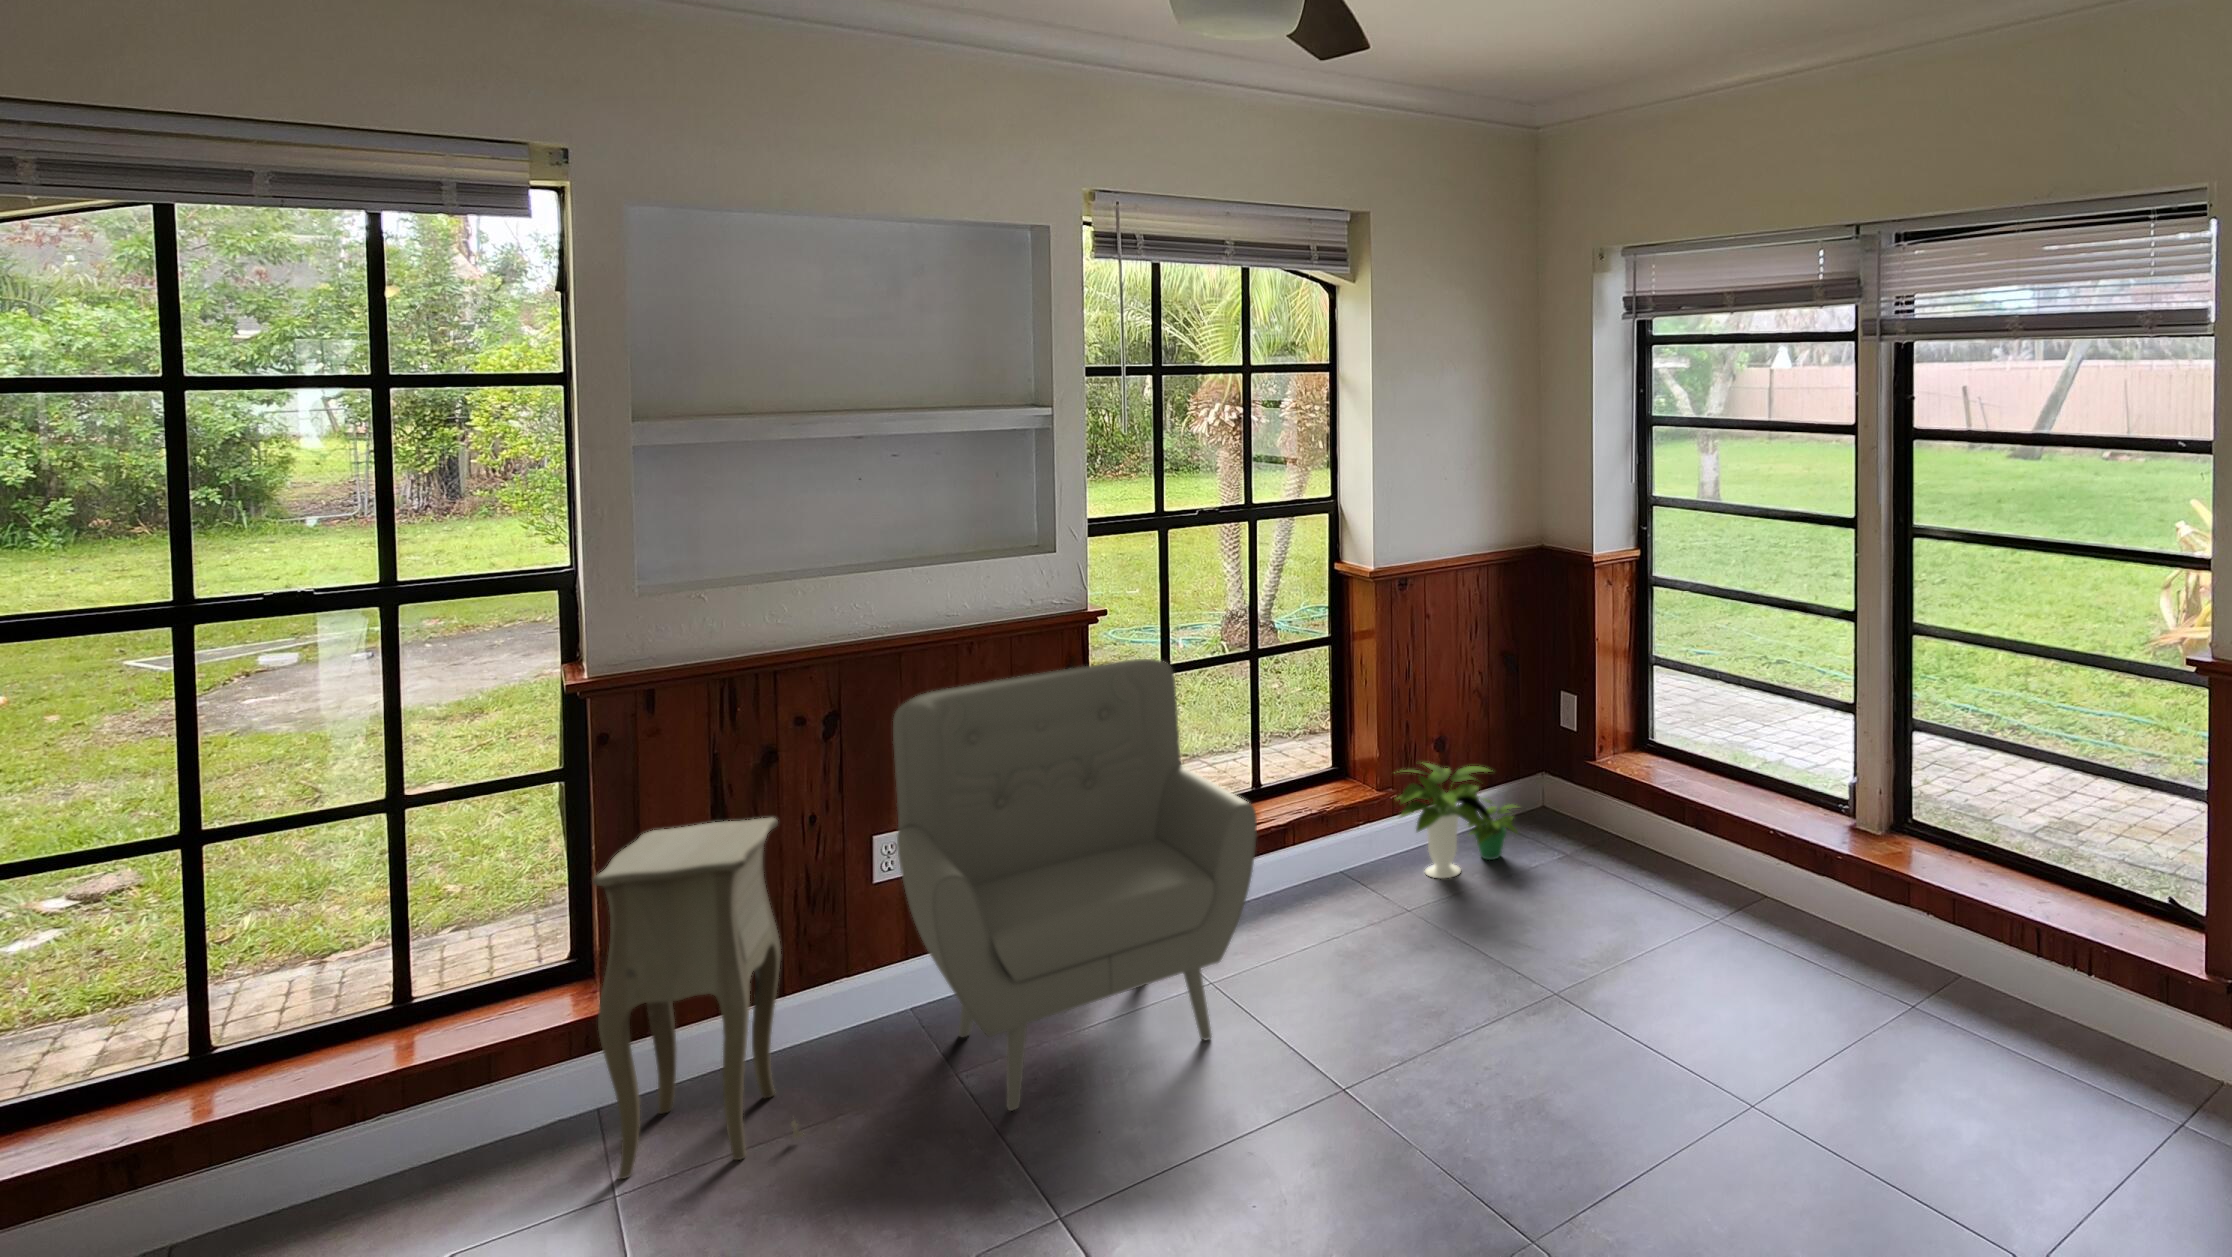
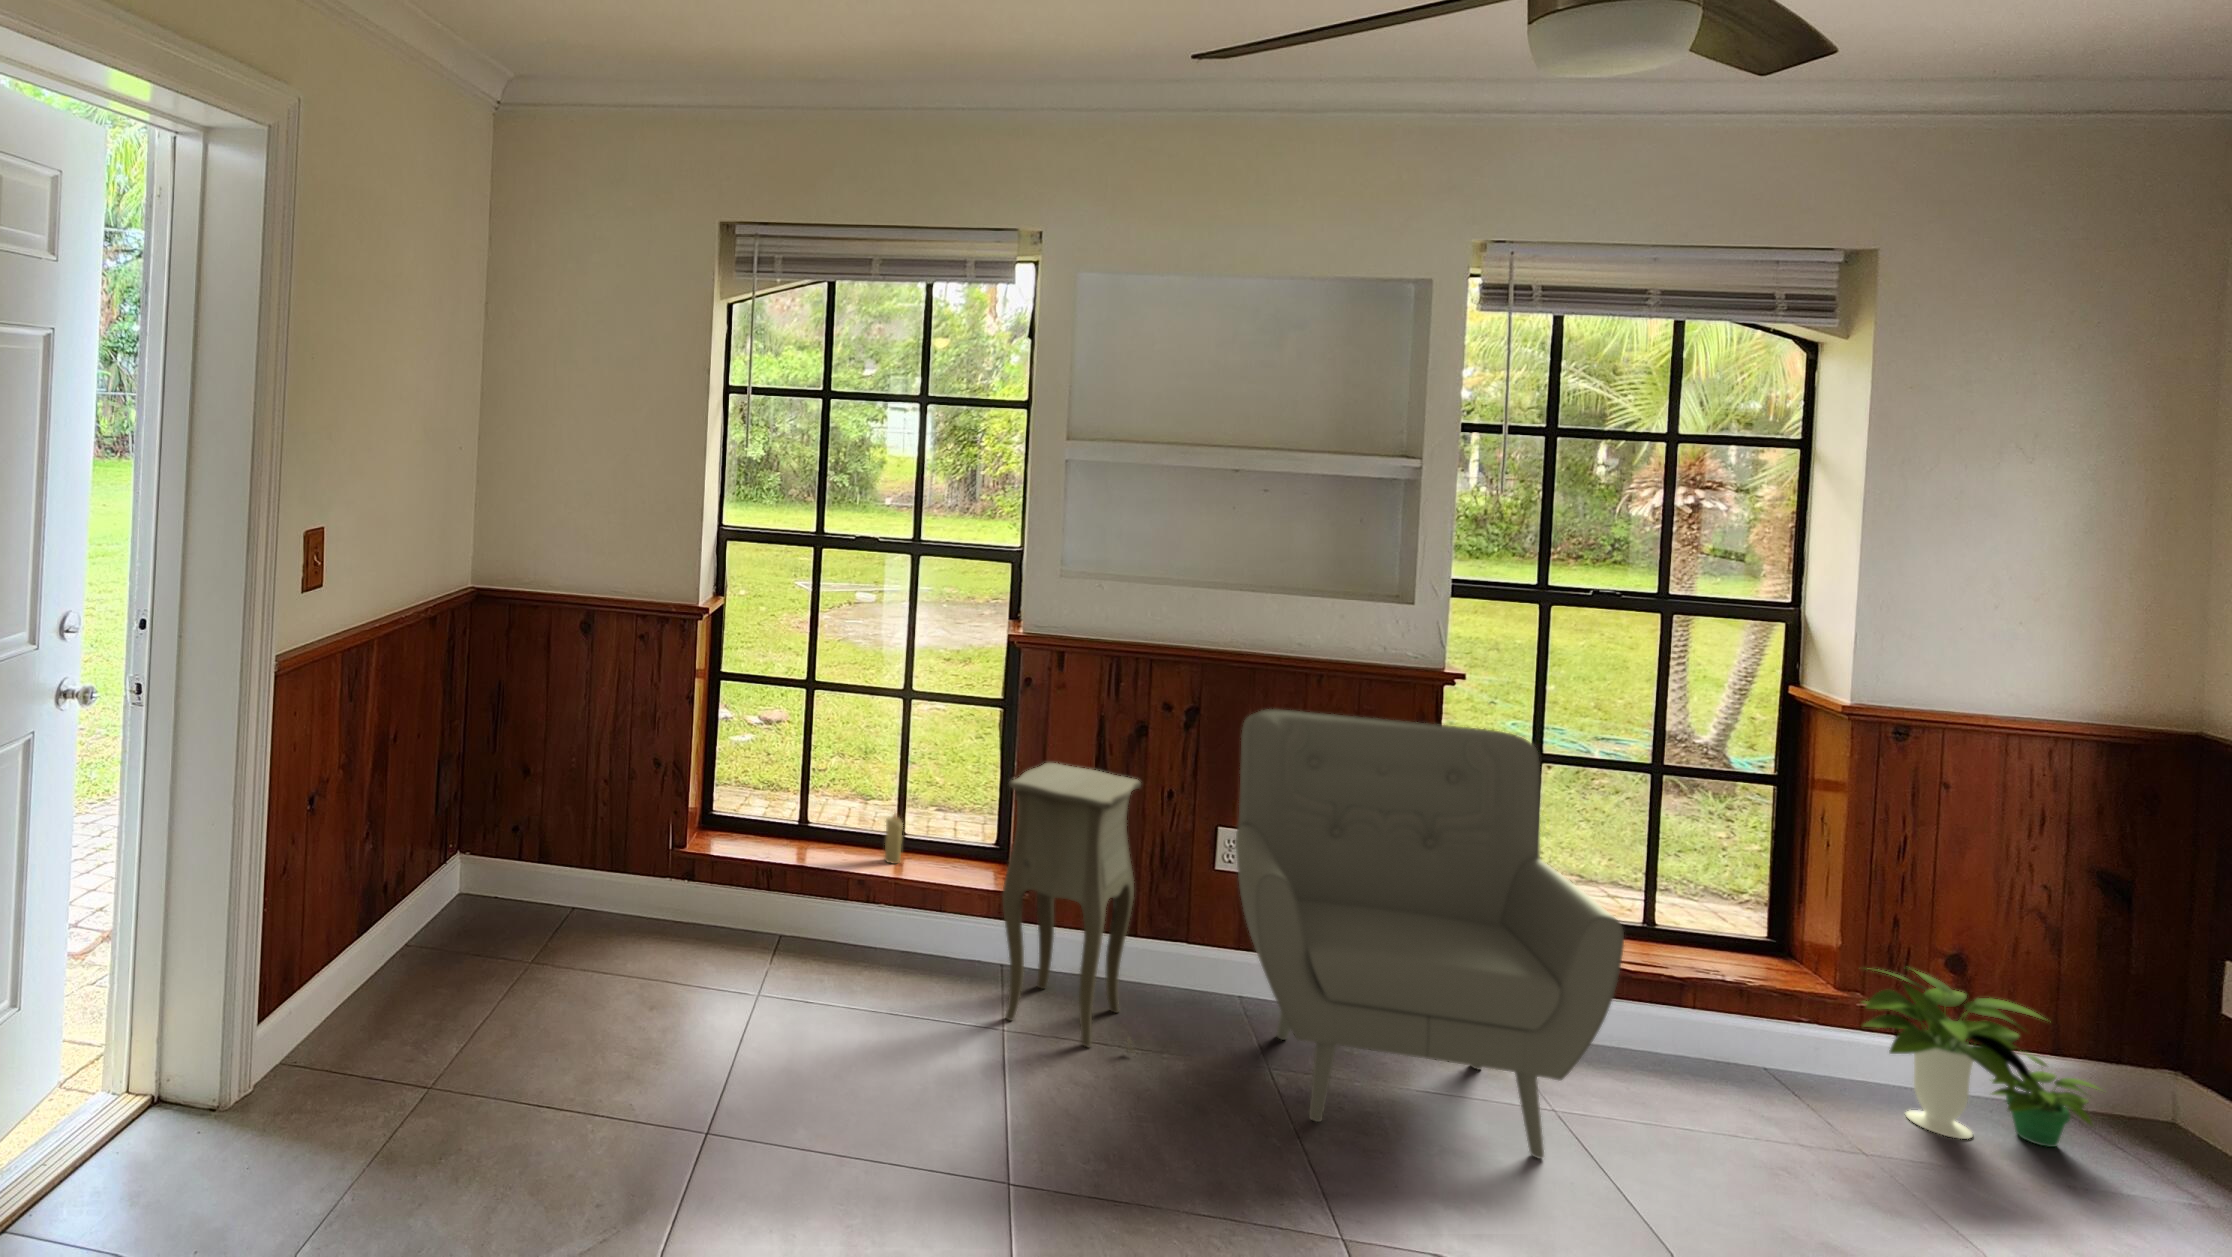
candle: none [380,969,414,1048] -> present [885,813,903,863]

